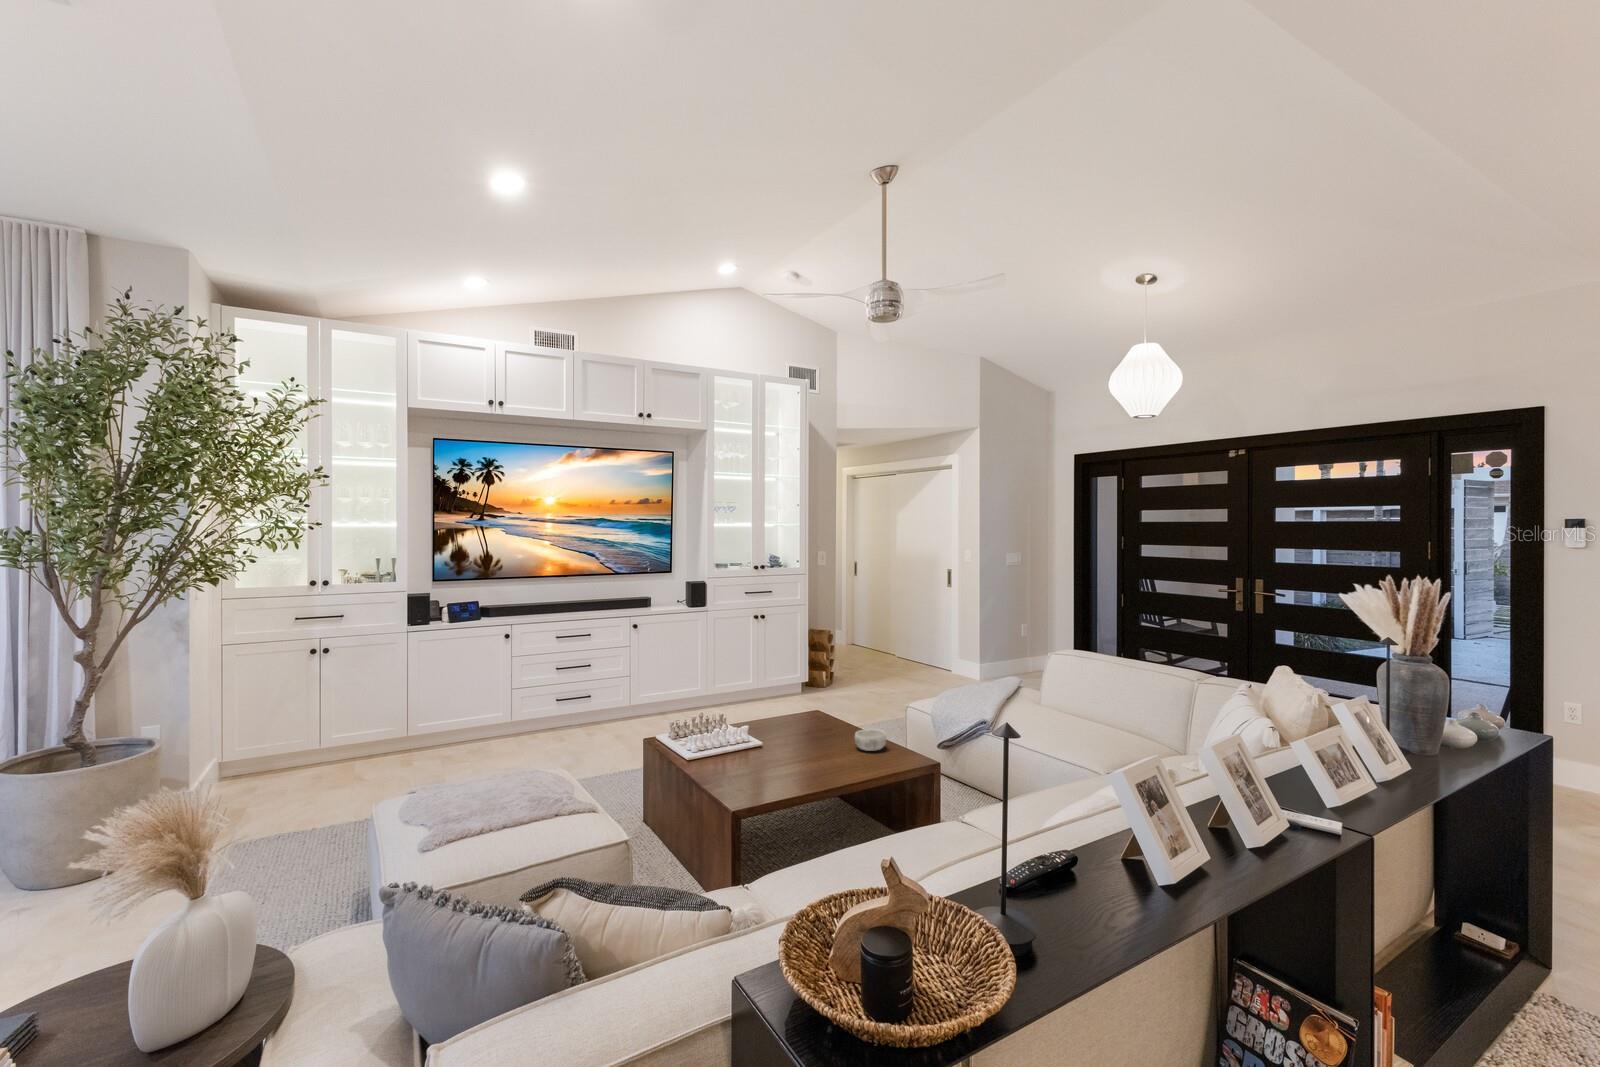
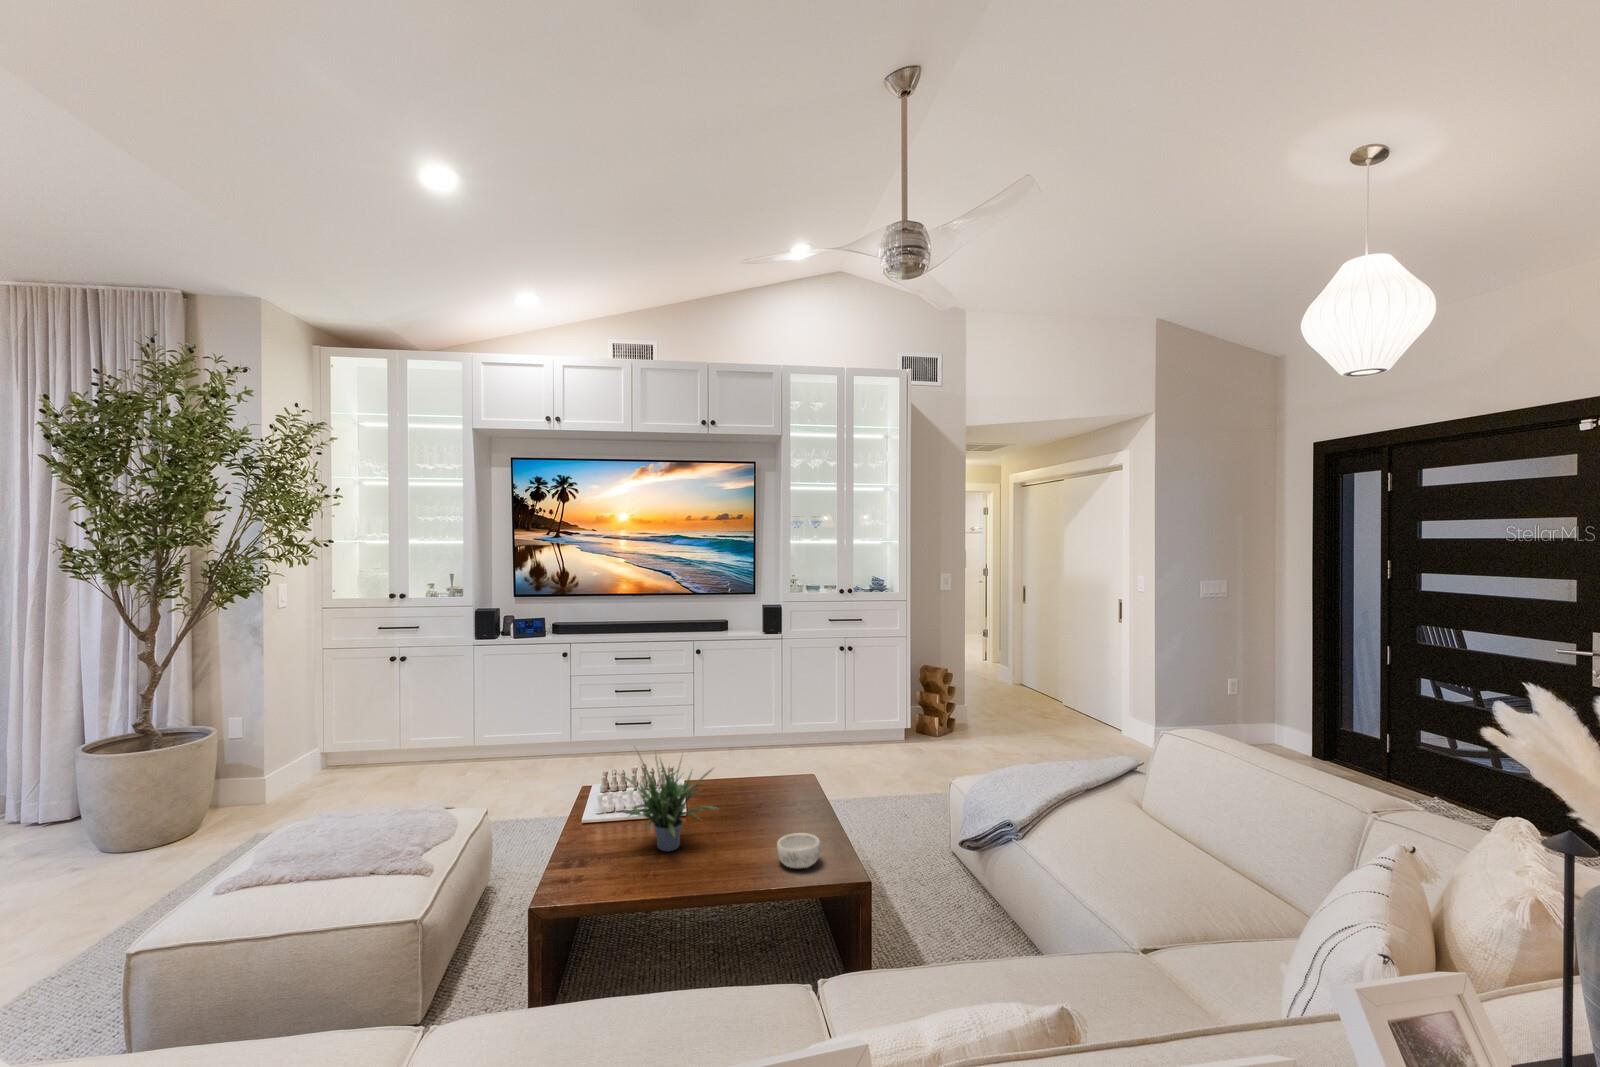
potted plant: none [723,675,814,754] -> present [618,752,718,851]

